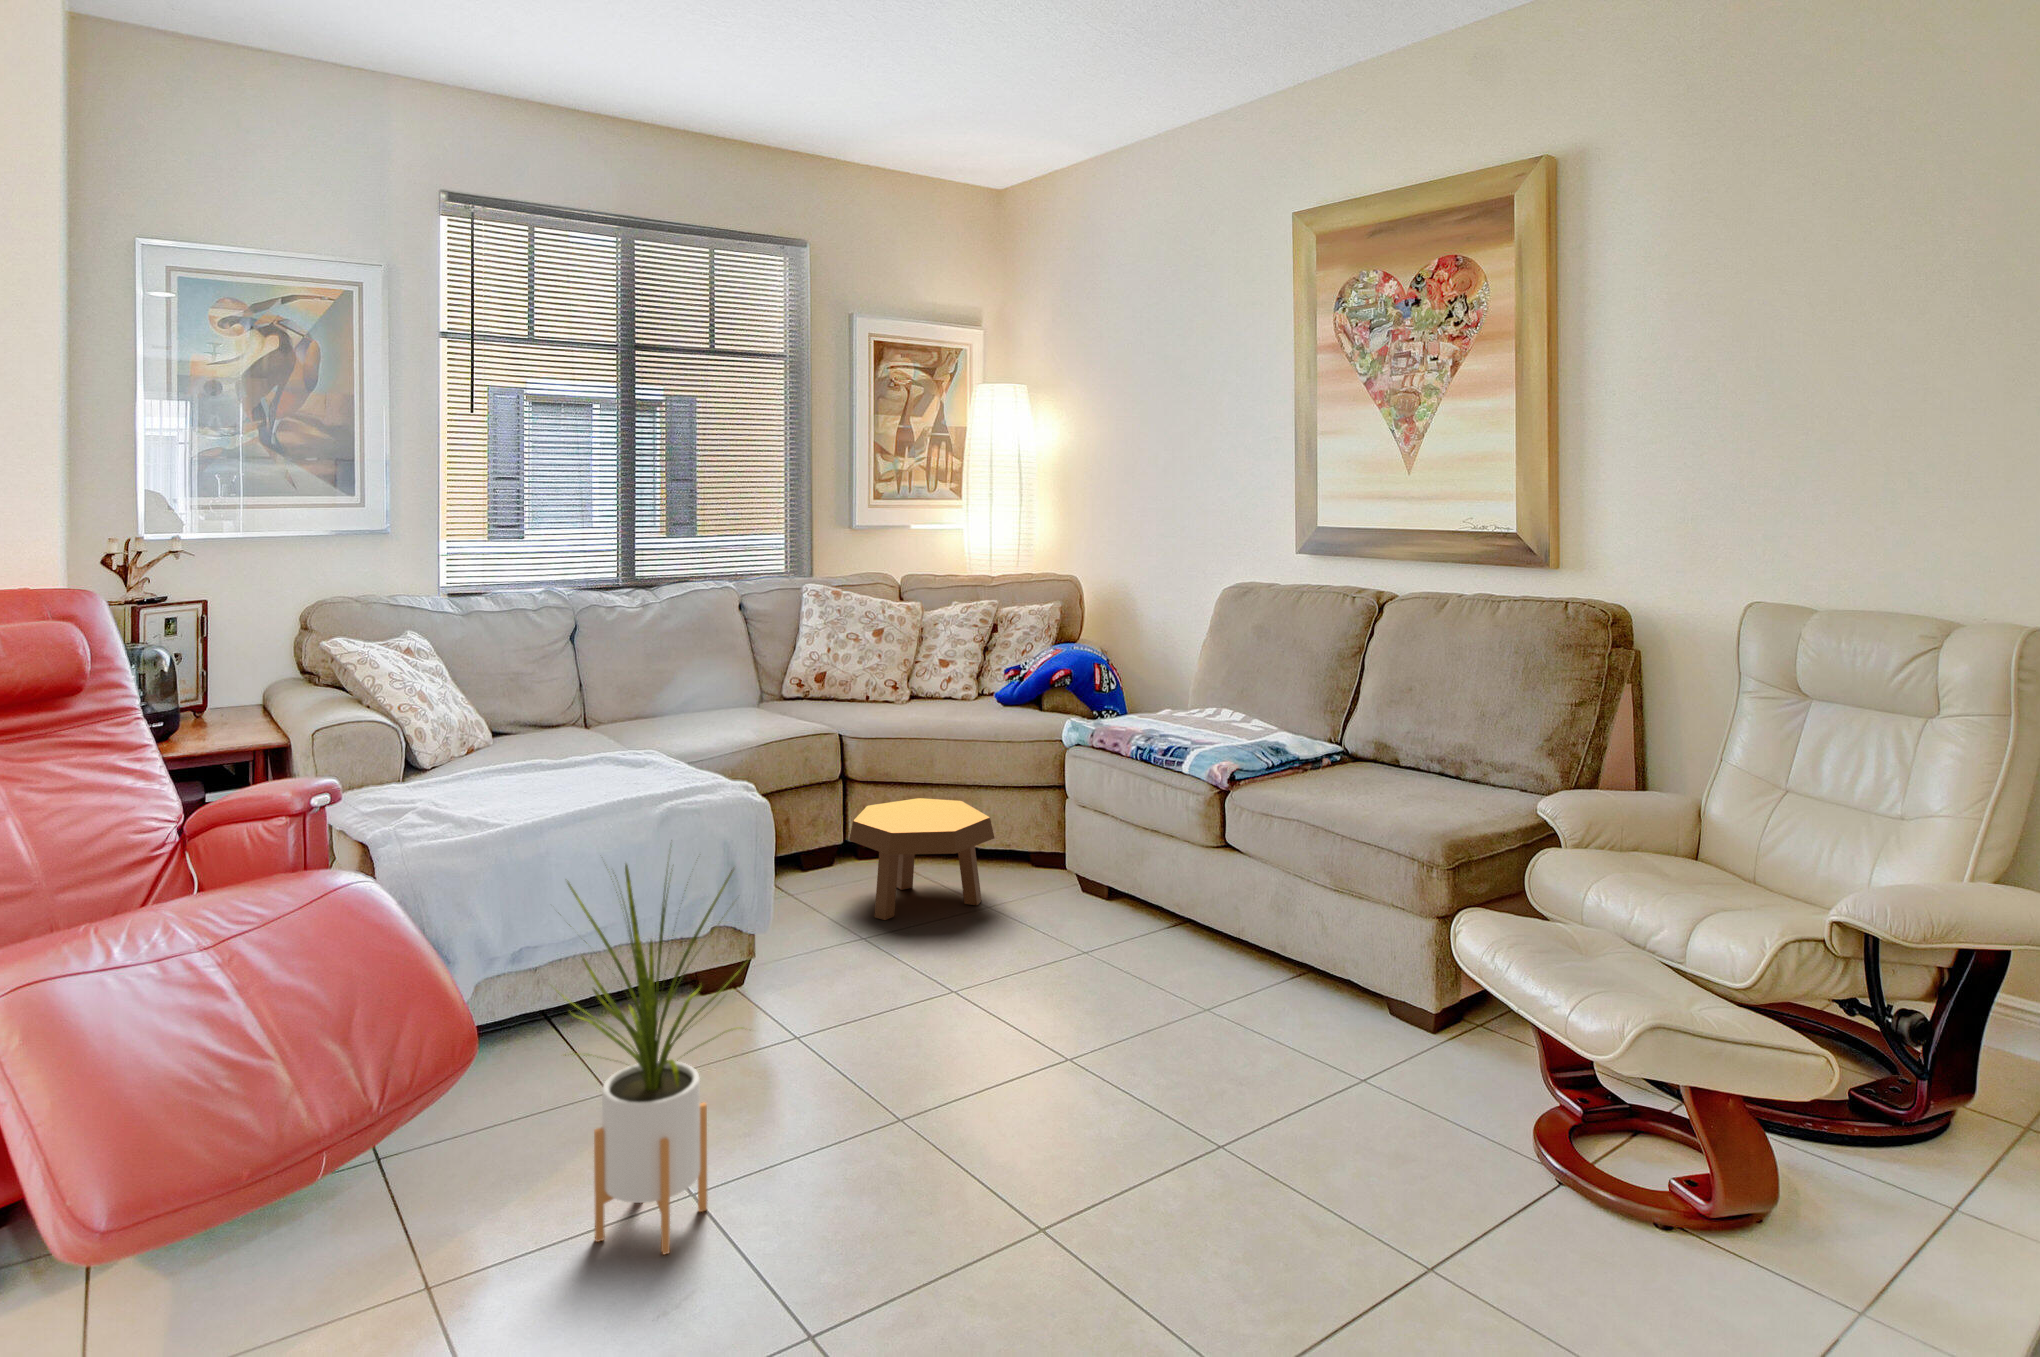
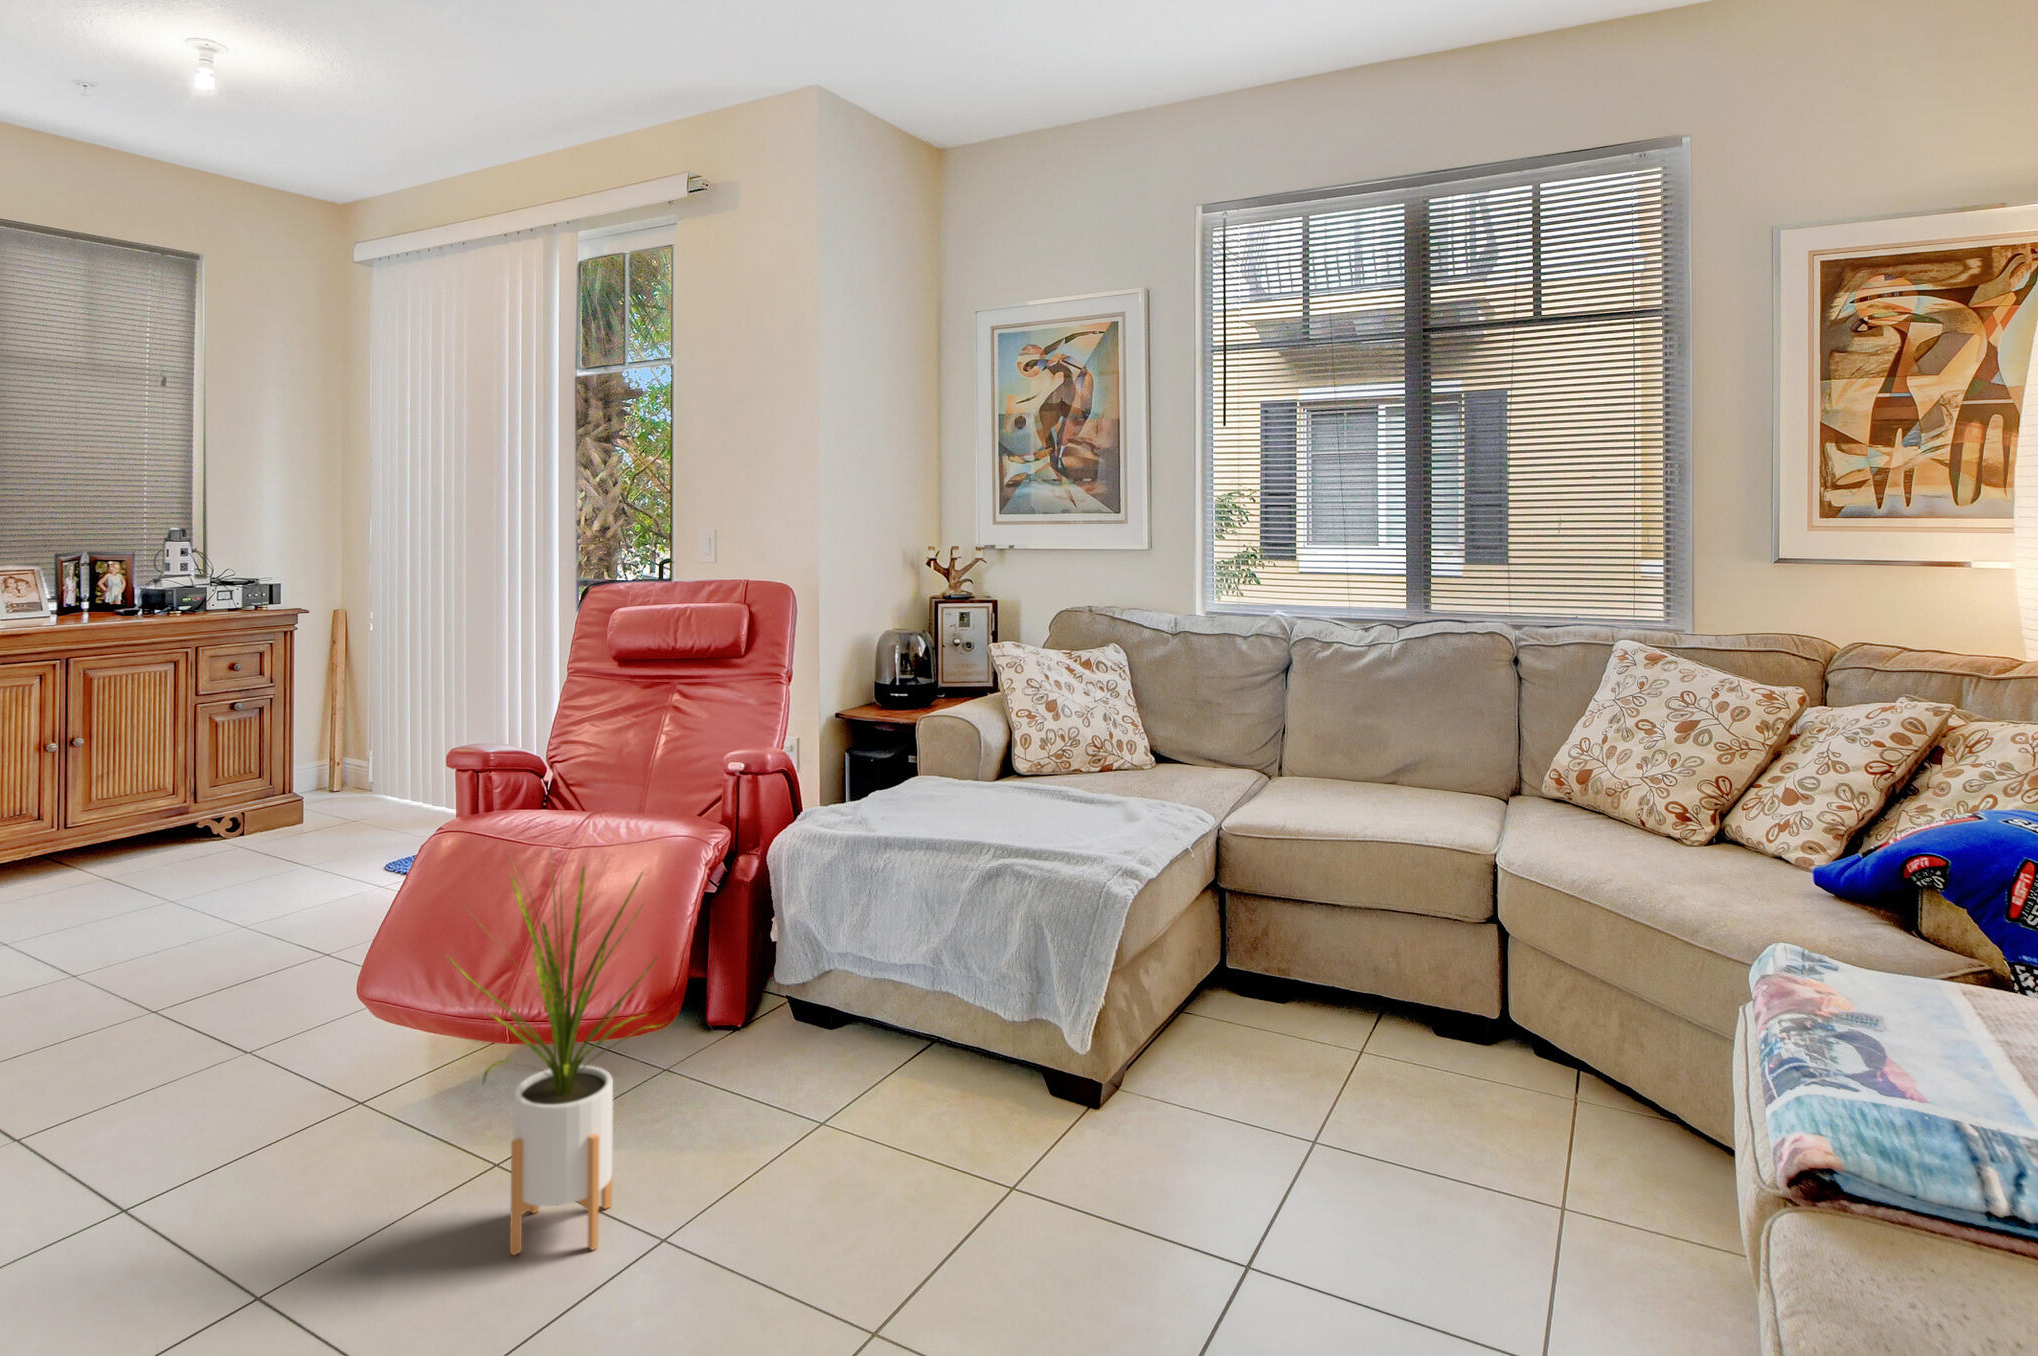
footstool: present [849,798,994,920] -> none [1369,970,1612,1192]

